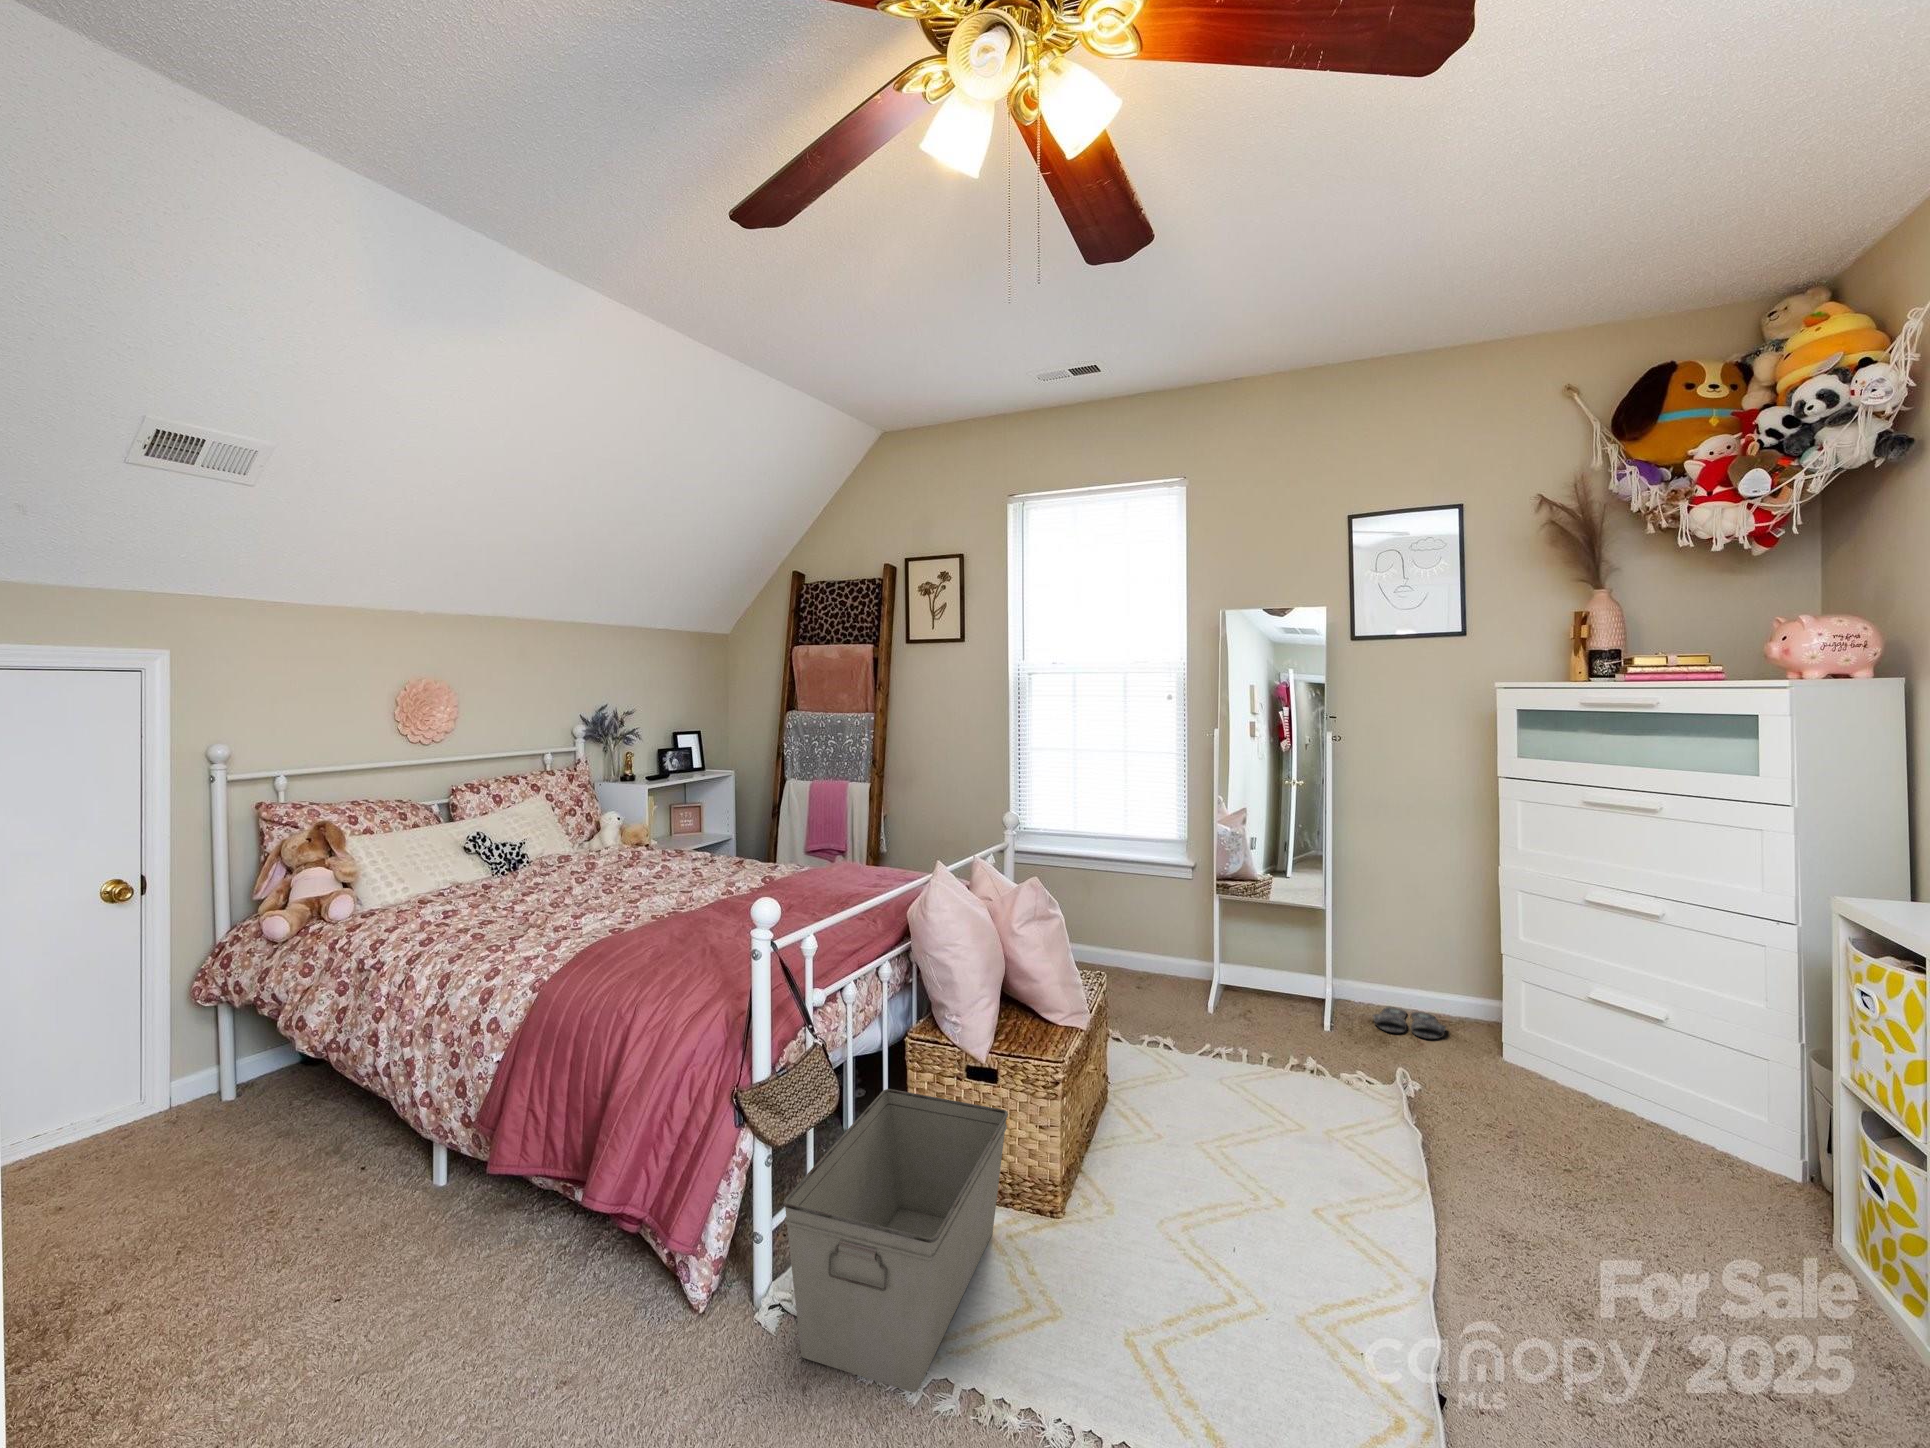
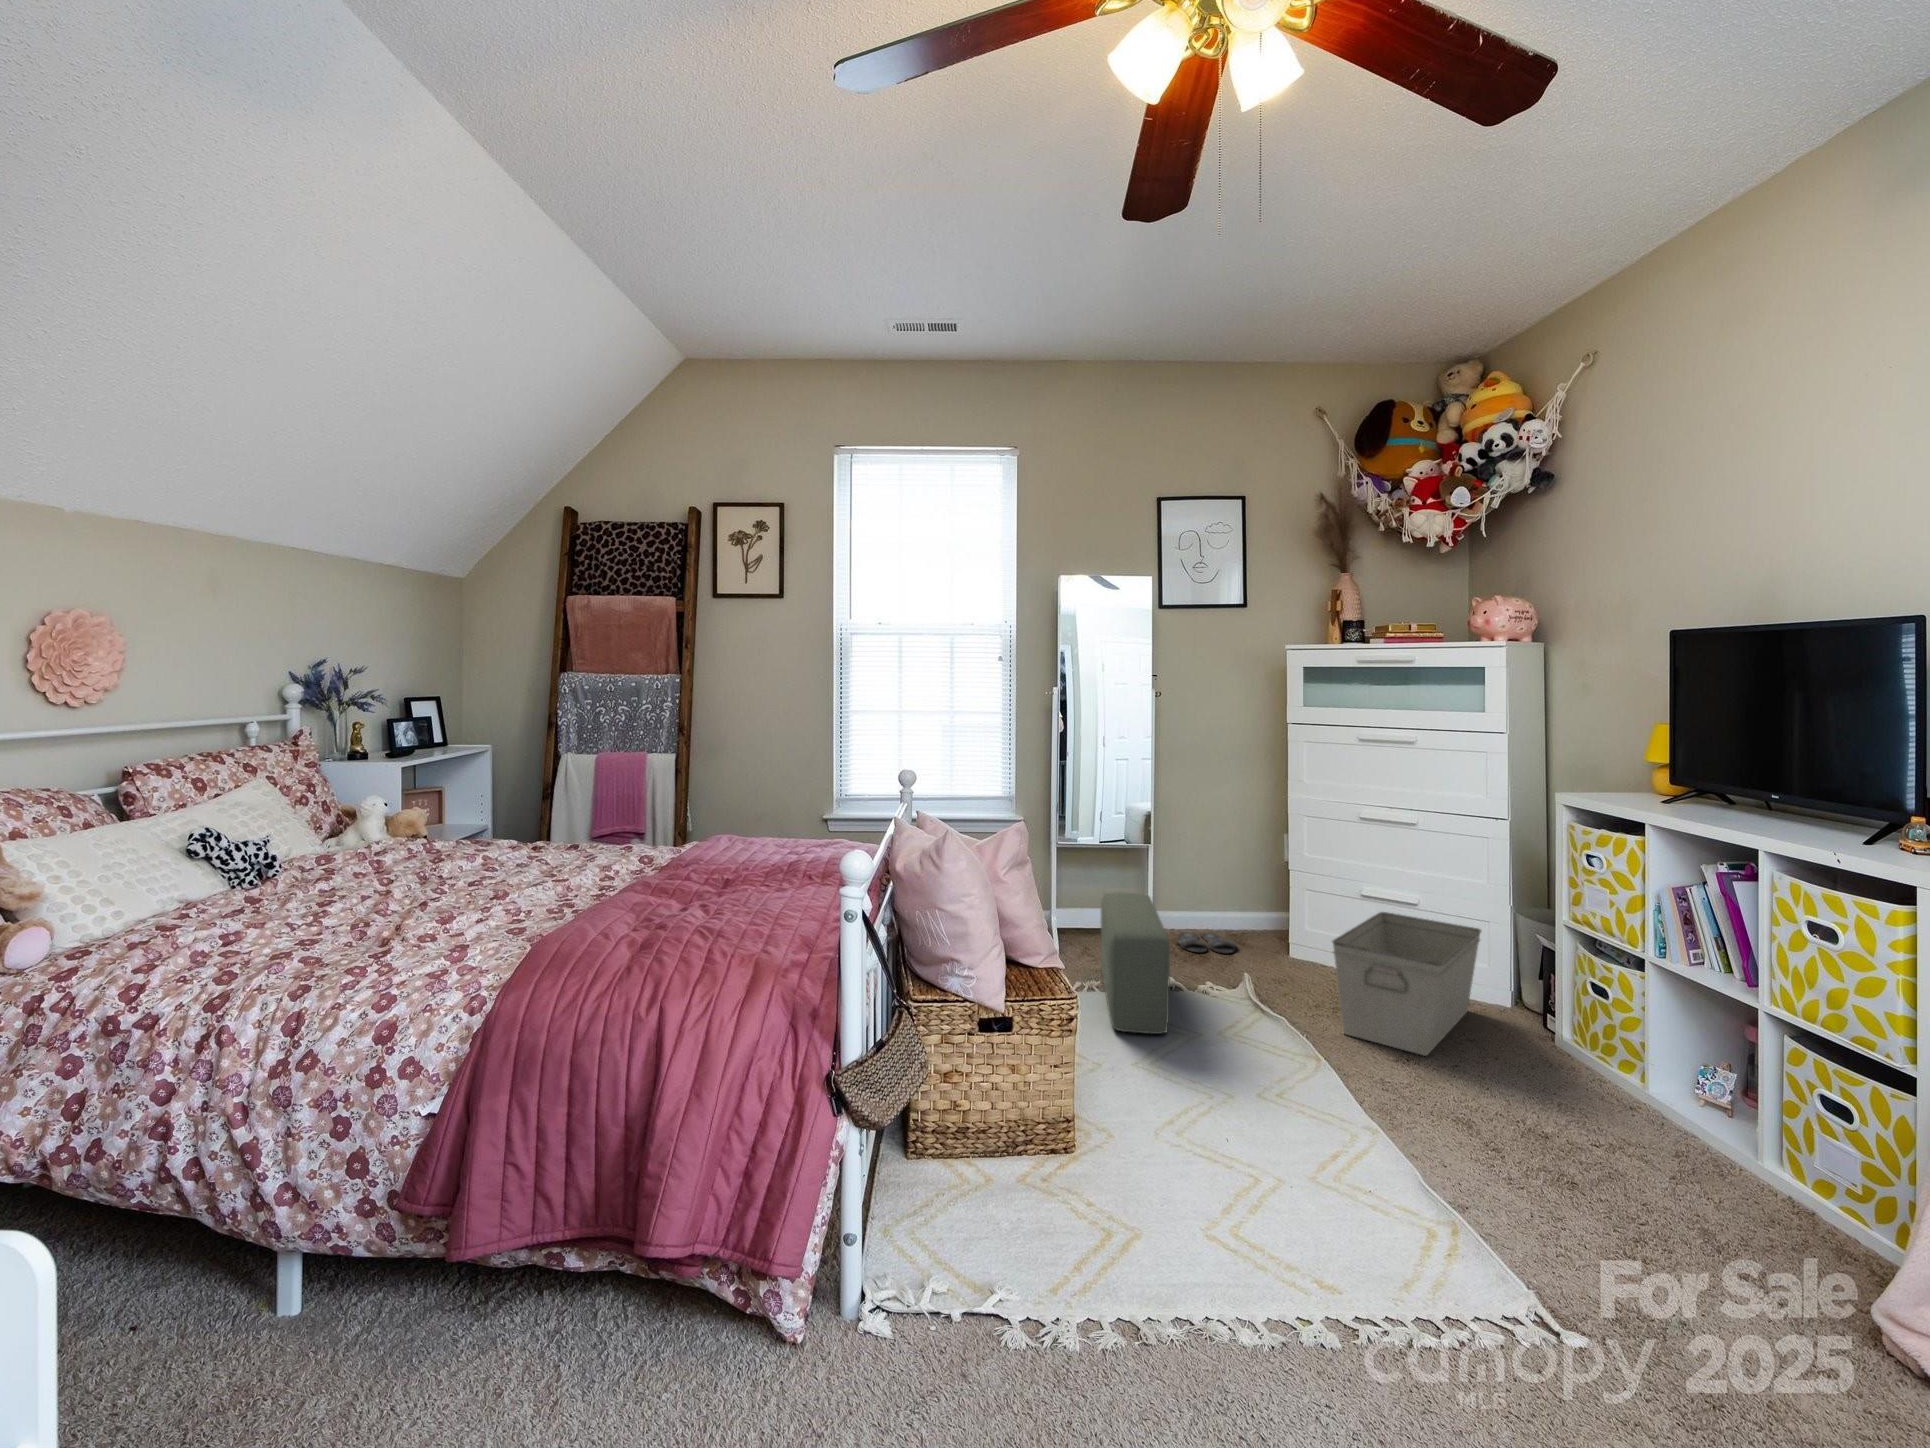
pouf: none [1213,953,1310,1114] -> present [1101,892,1170,1034]
storage bin: present [783,1089,1008,1392] -> present [1332,912,1481,1056]

